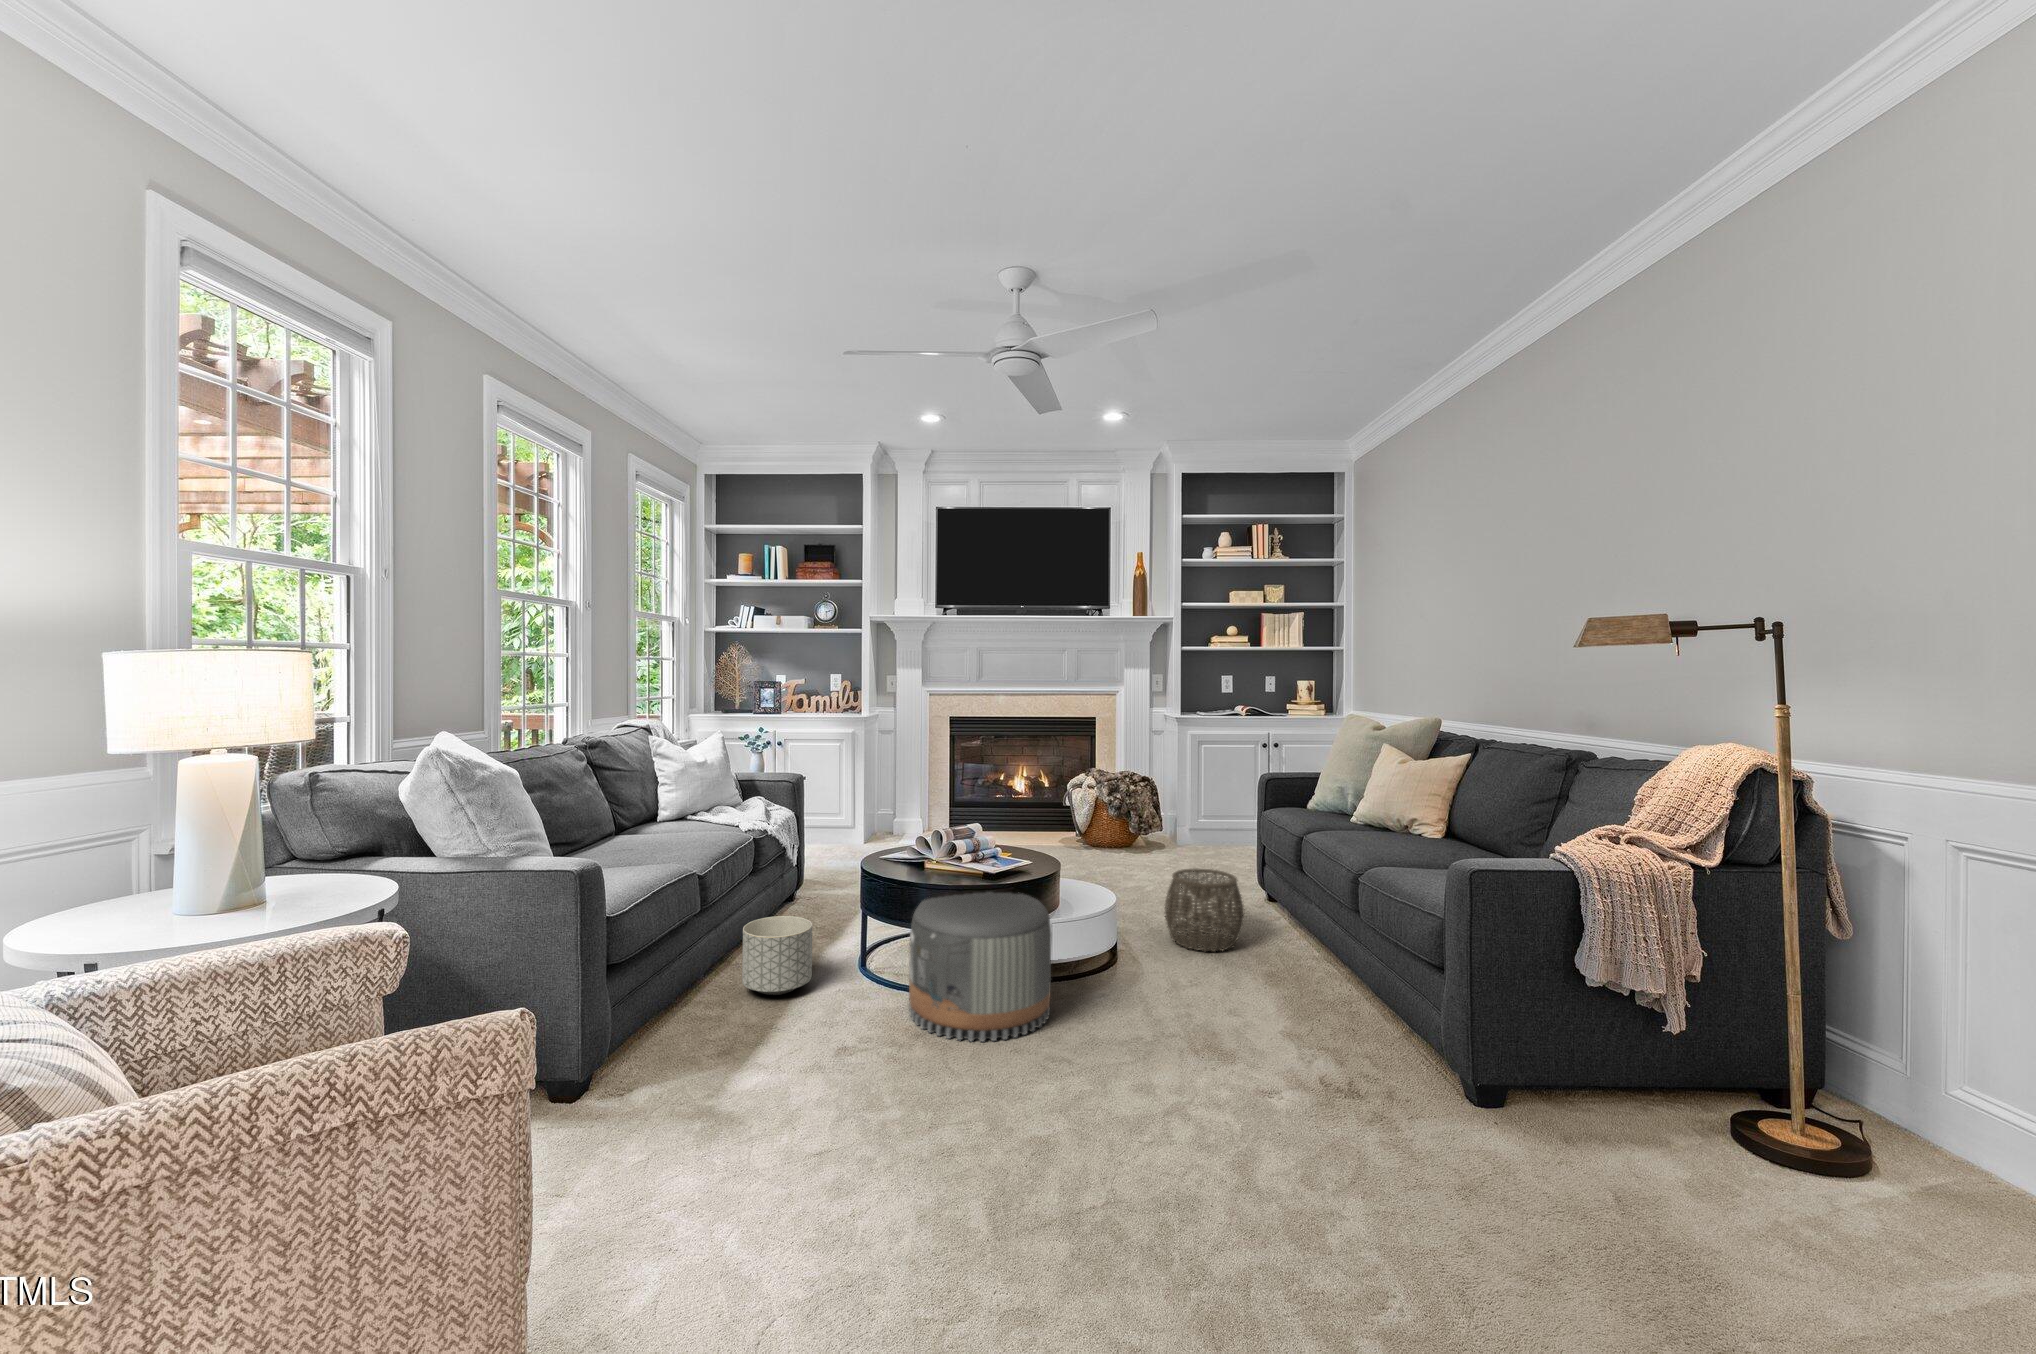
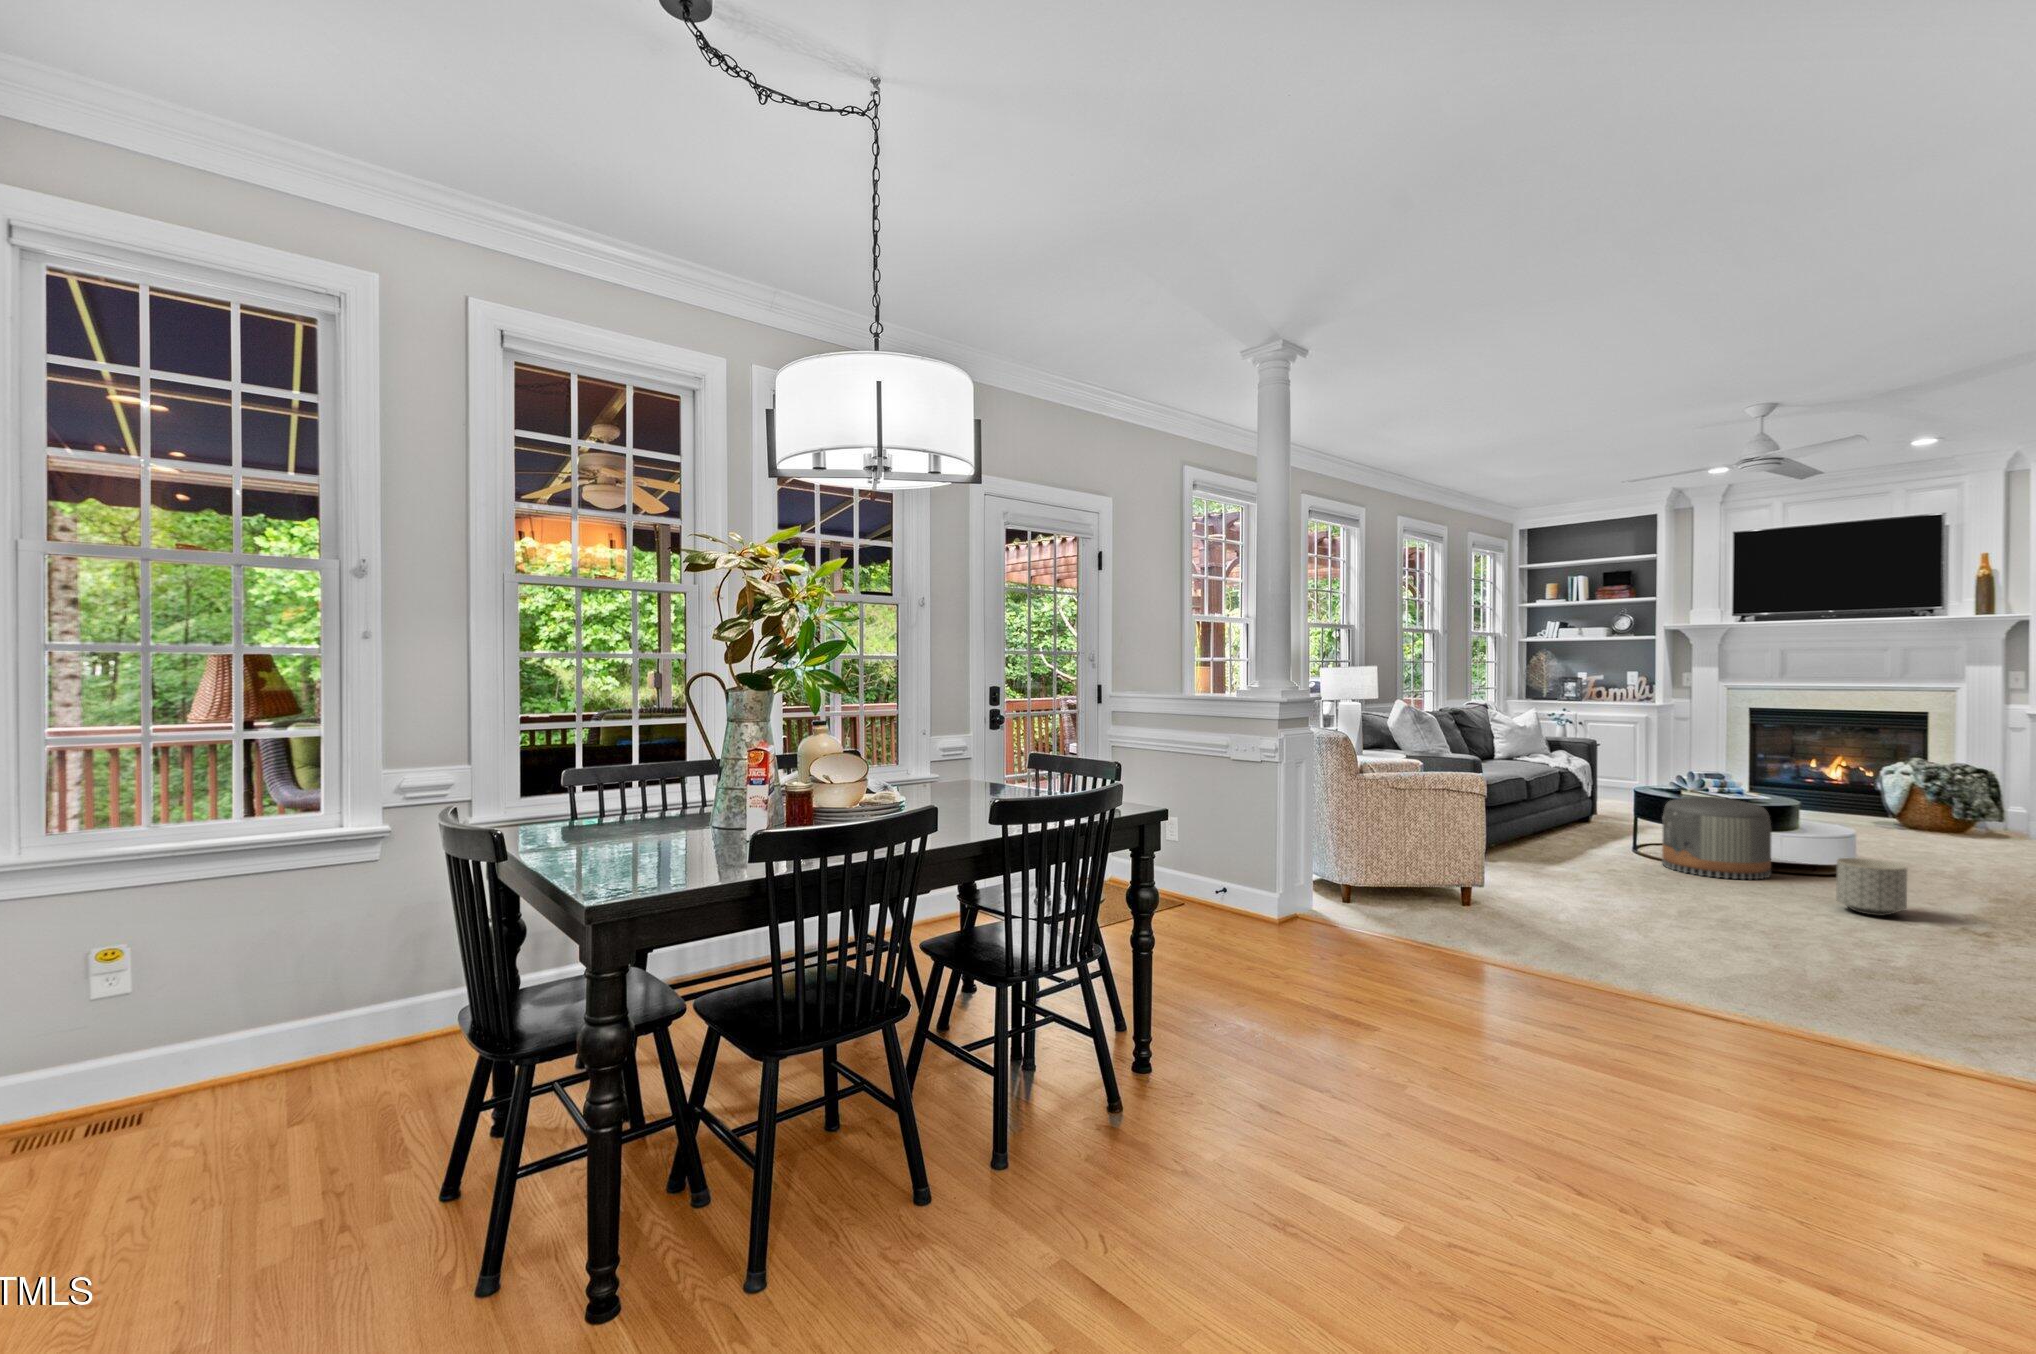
woven basket: present [1165,869,1244,952] -> none [1916,819,2005,882]
planter: present [742,916,812,995] -> present [1836,858,1907,916]

